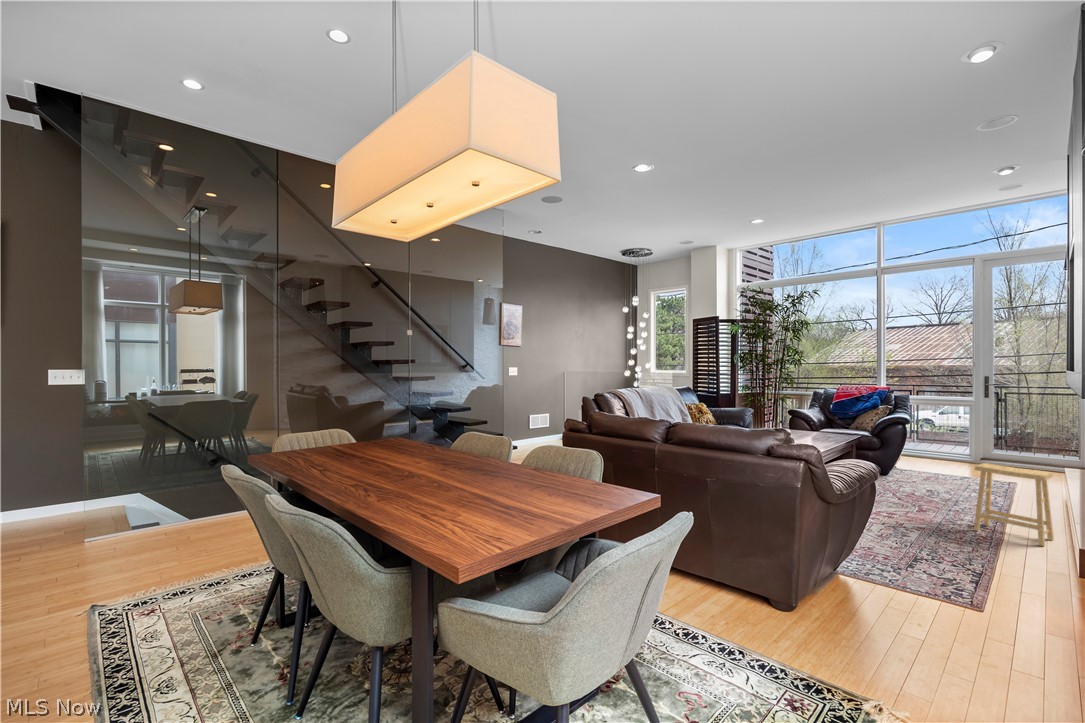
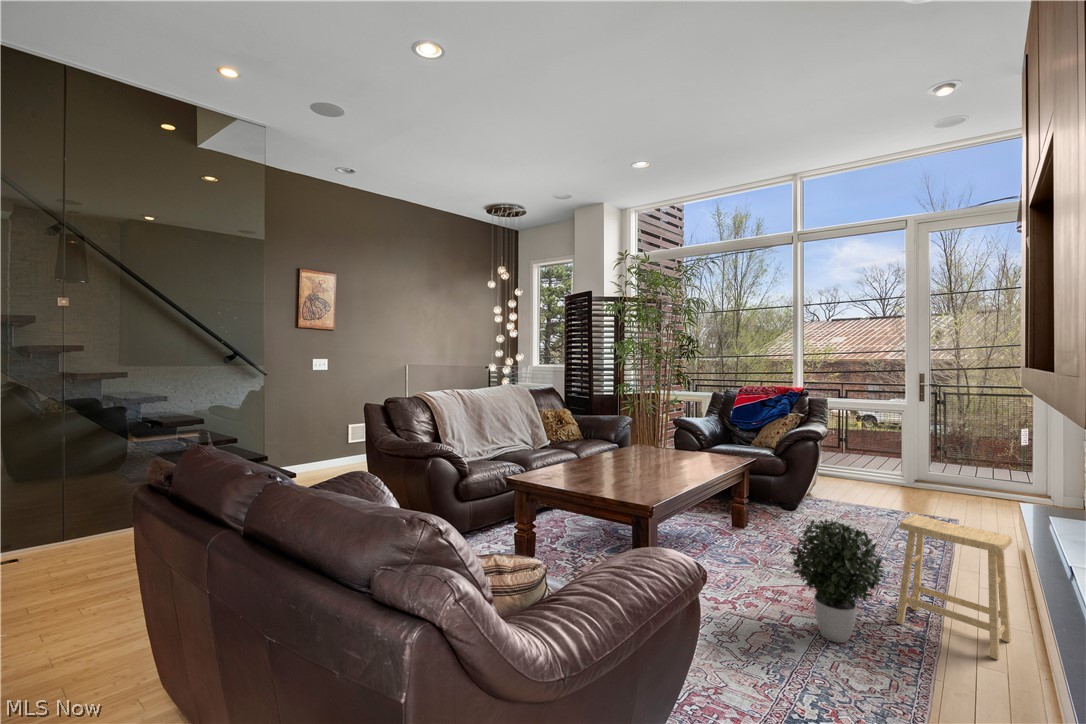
potted plant: none [900,461,967,537] -> present [789,519,885,643]

